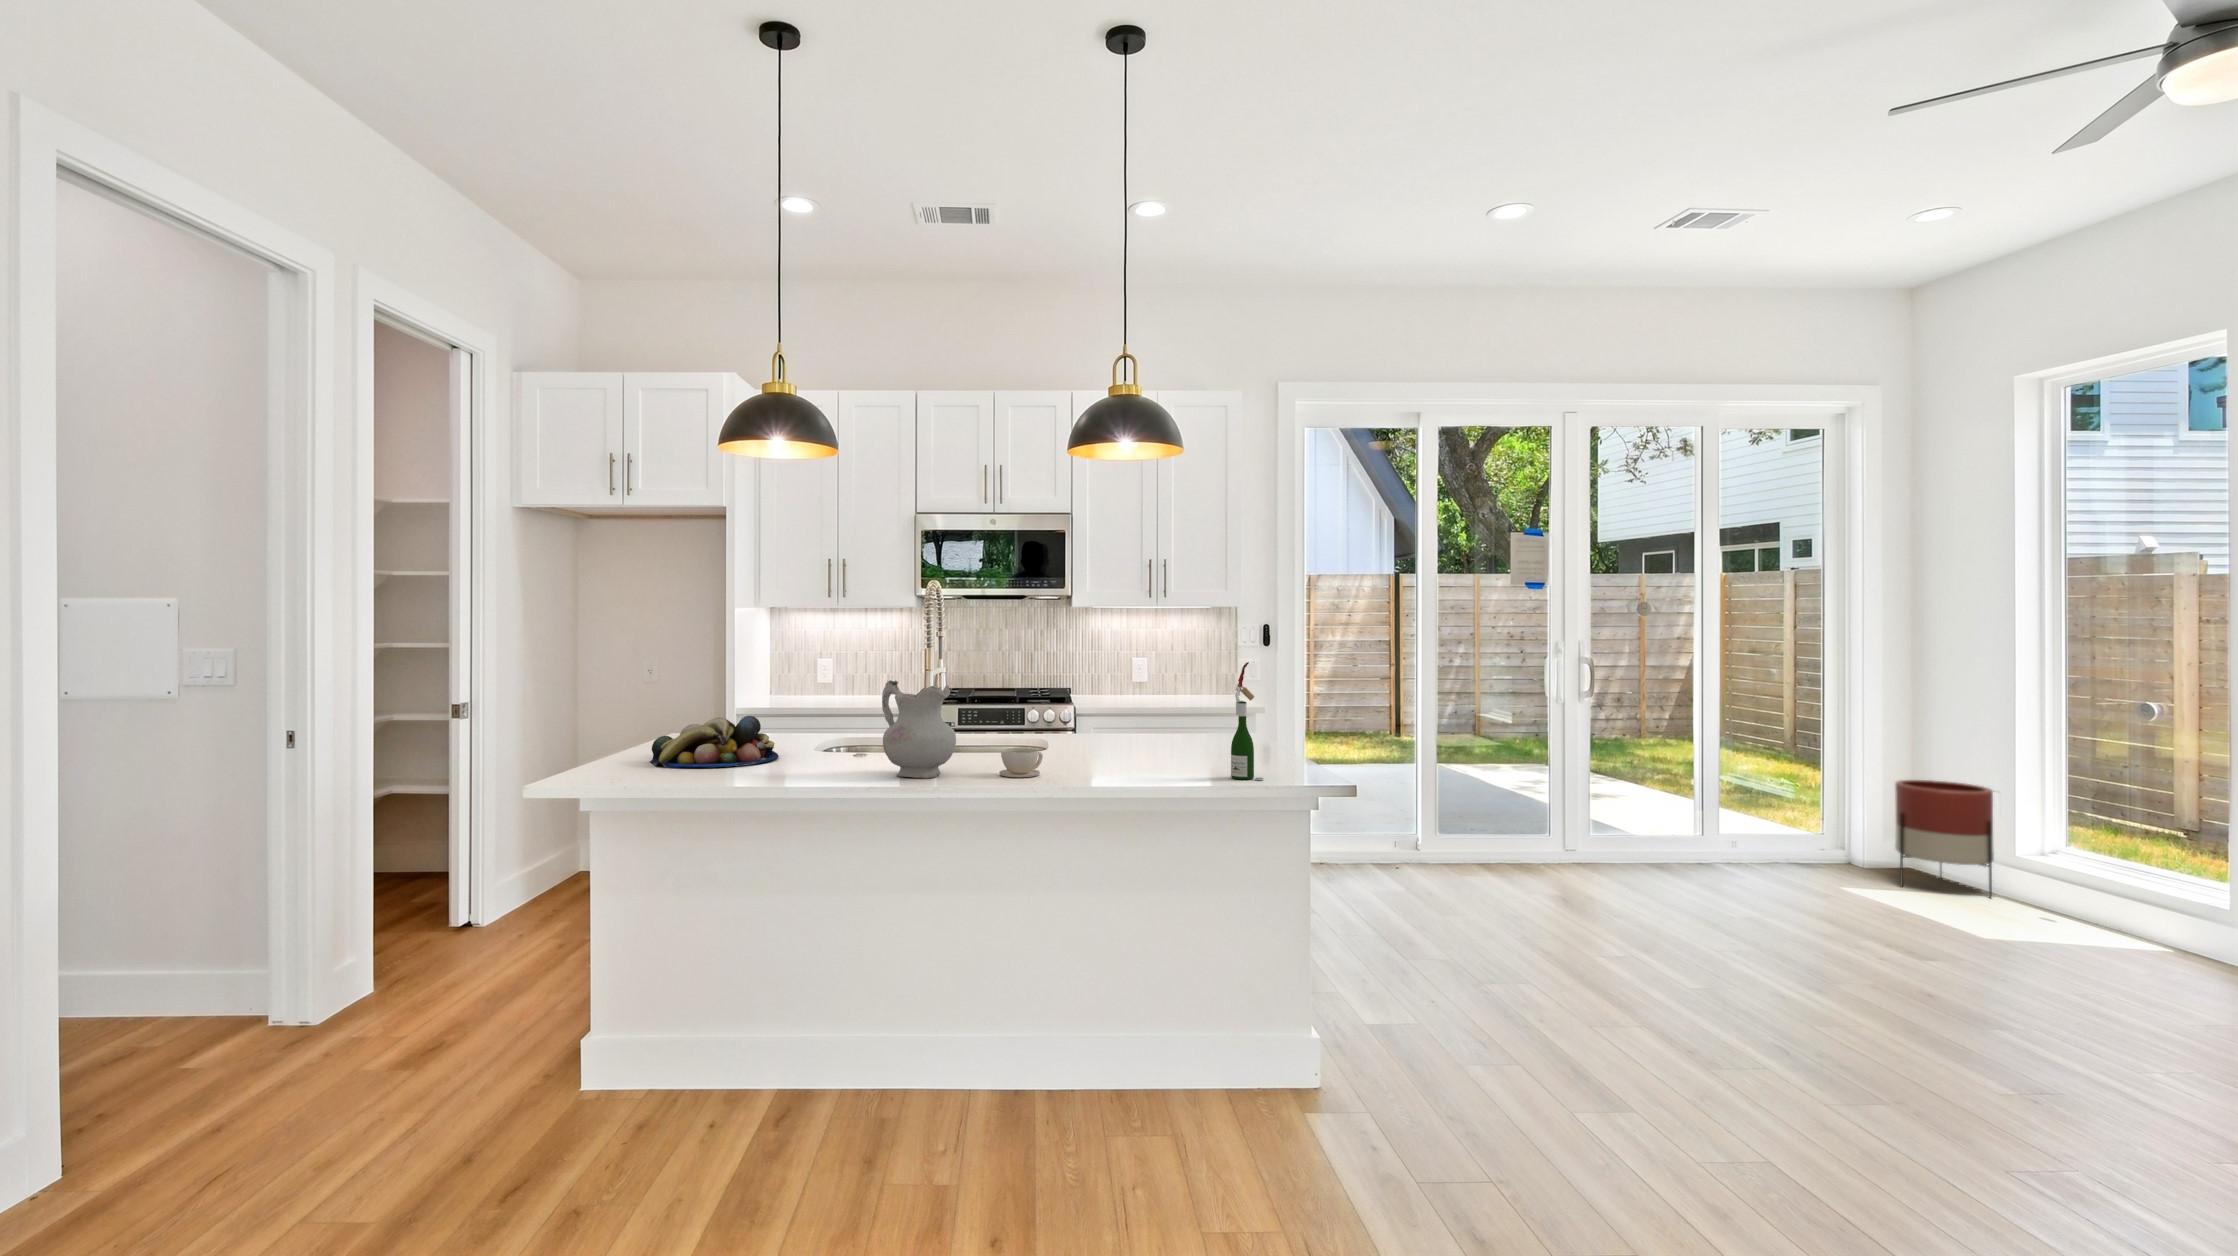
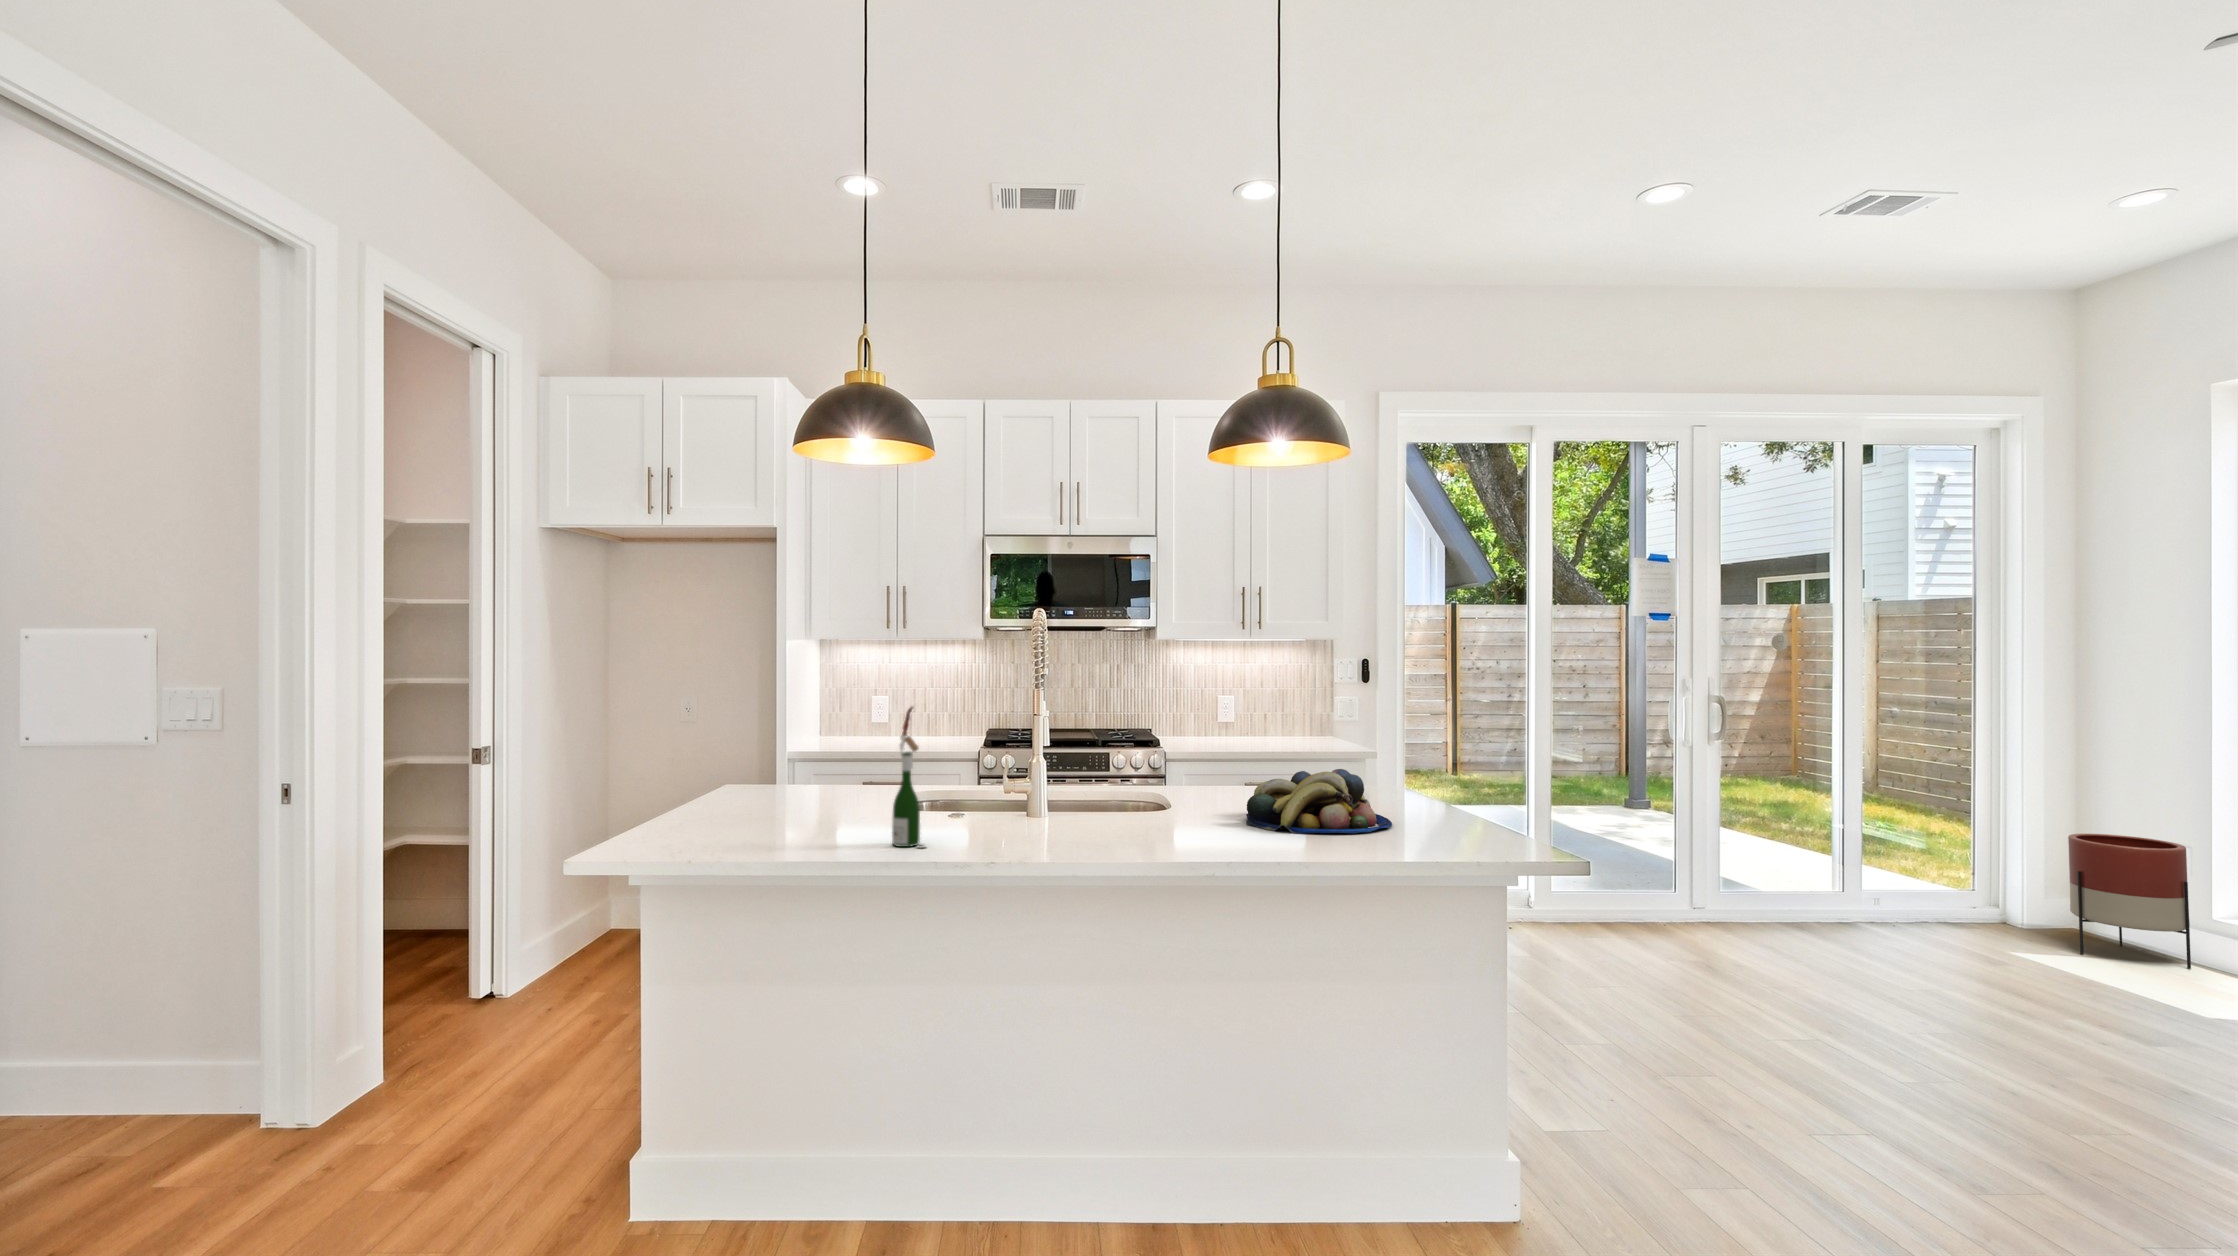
wine bottle: present [1231,662,1264,780] -> present [892,707,926,848]
ceramic pitcher: present [882,680,956,778] -> none [994,727,1084,846]
fruit bowl: present [650,716,779,768] -> present [1246,769,1392,834]
coffee cup: present [999,748,1043,778] -> none [1137,809,1187,845]

